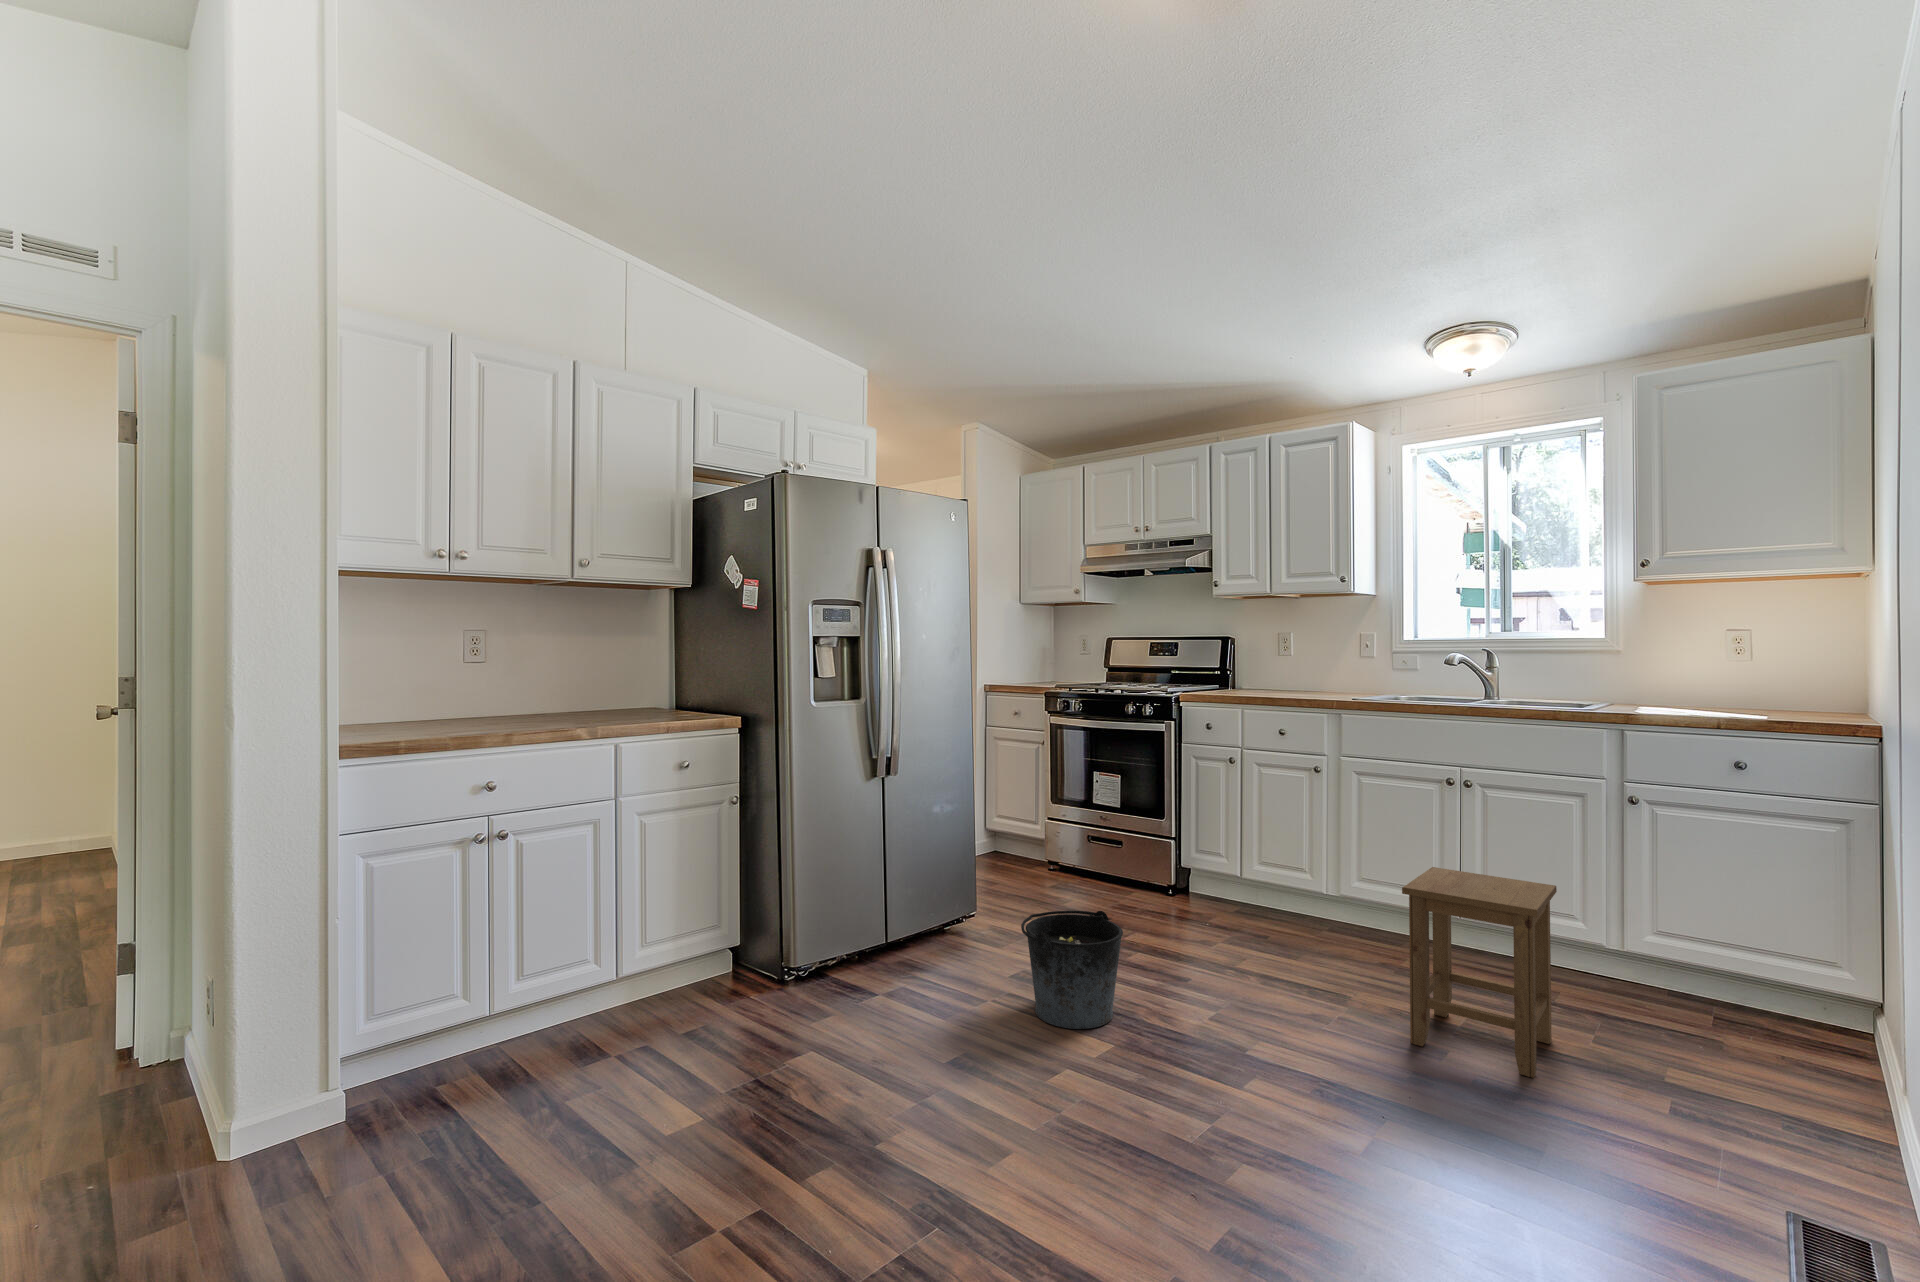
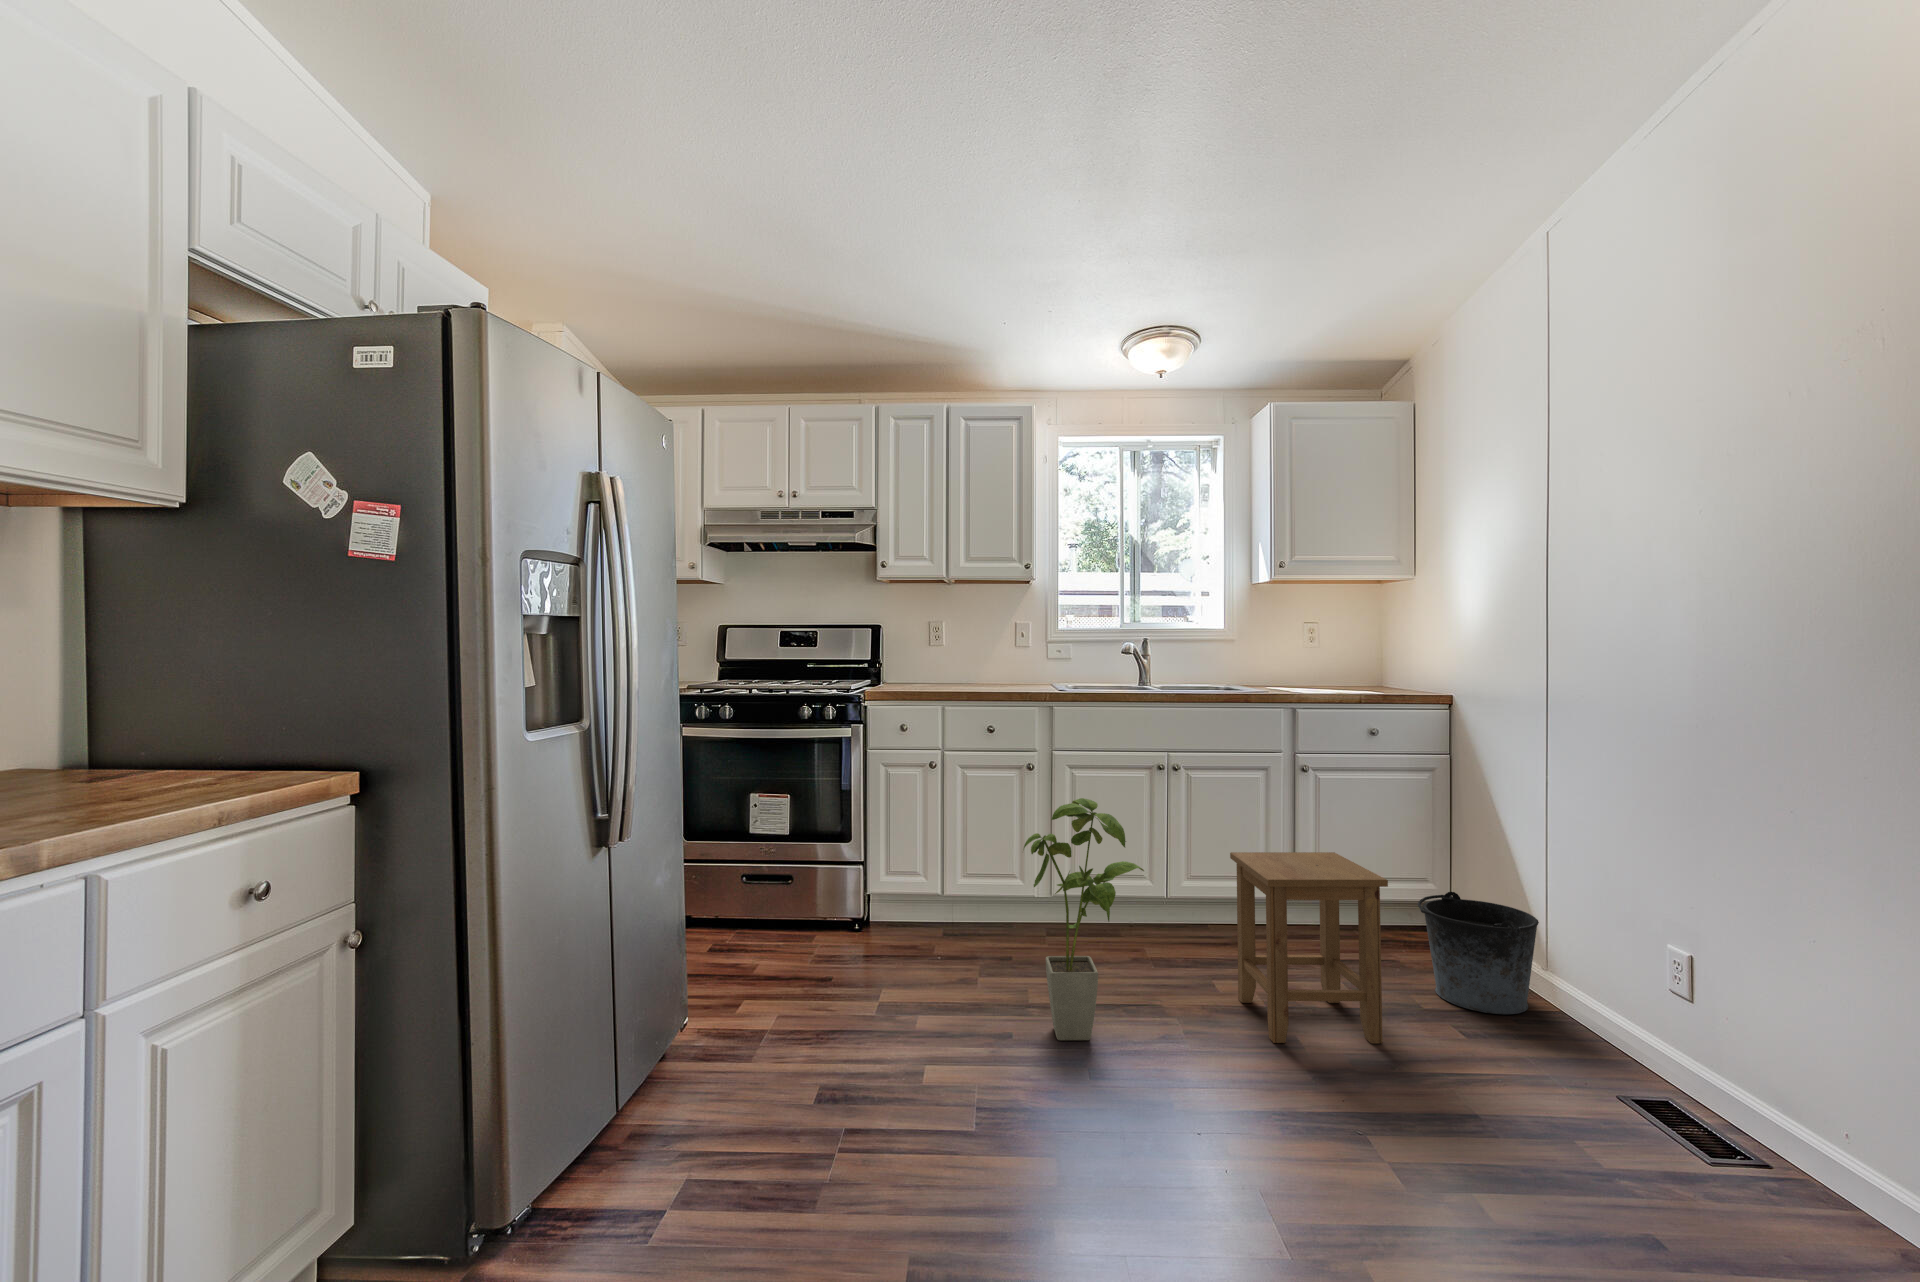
house plant: none [1200,792,1314,994] -> present [1023,798,1144,1040]
bucket: present [1021,911,1123,1029] -> present [1418,892,1539,1014]

